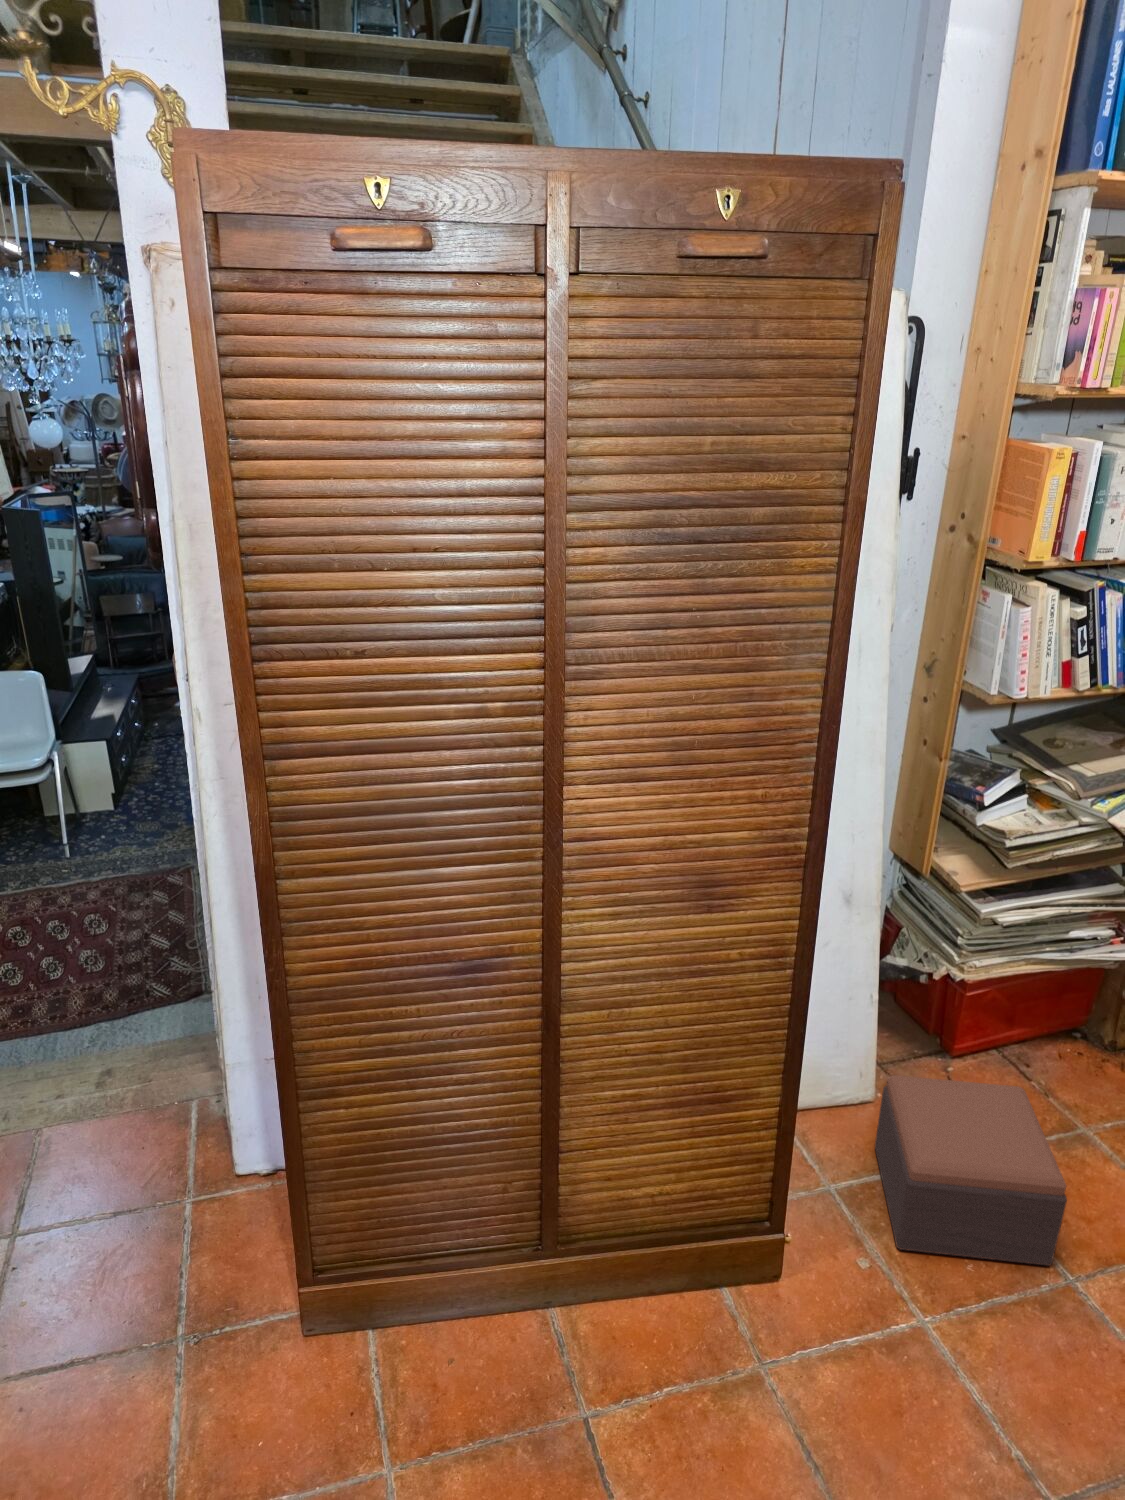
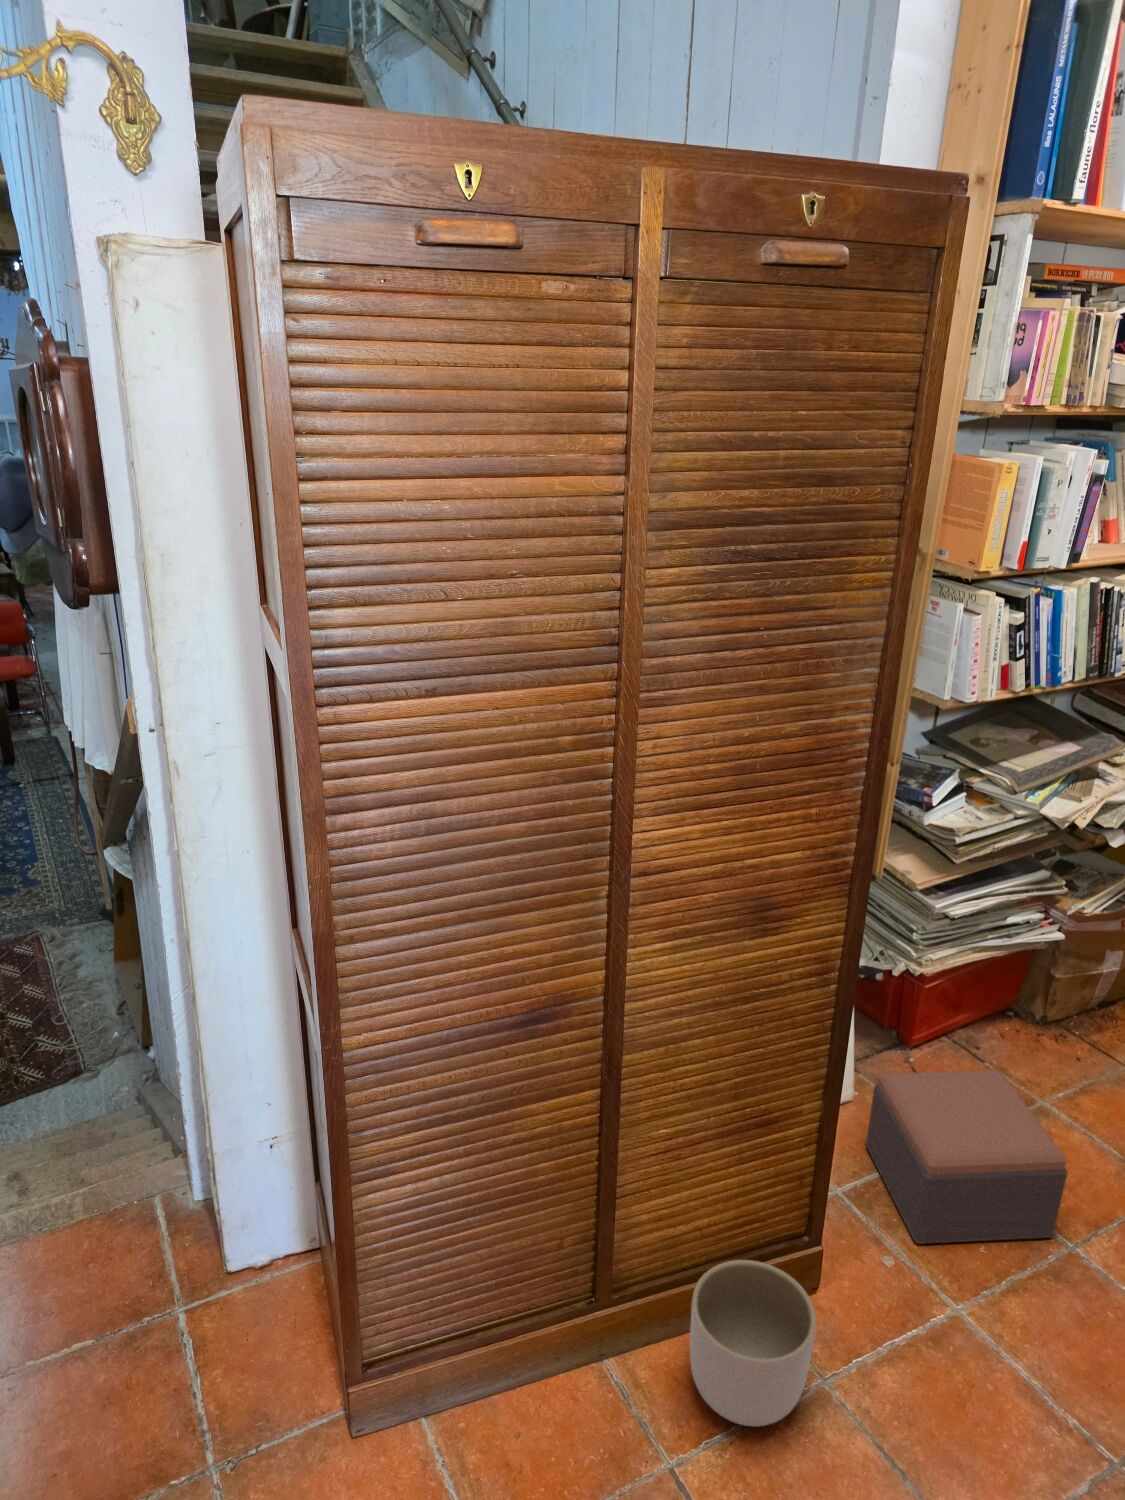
planter: none [623,1231,744,1393] -> present [690,1260,816,1426]

